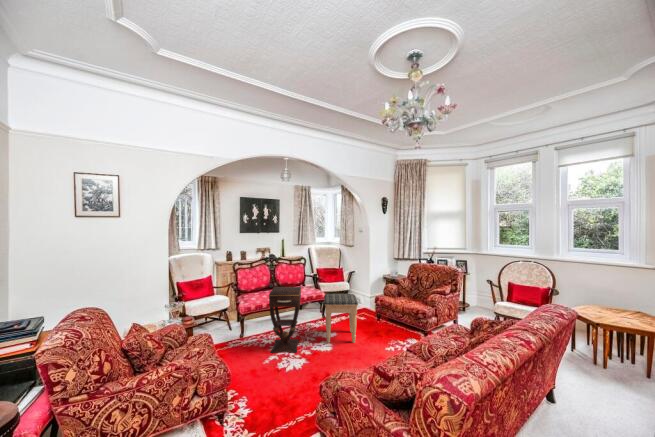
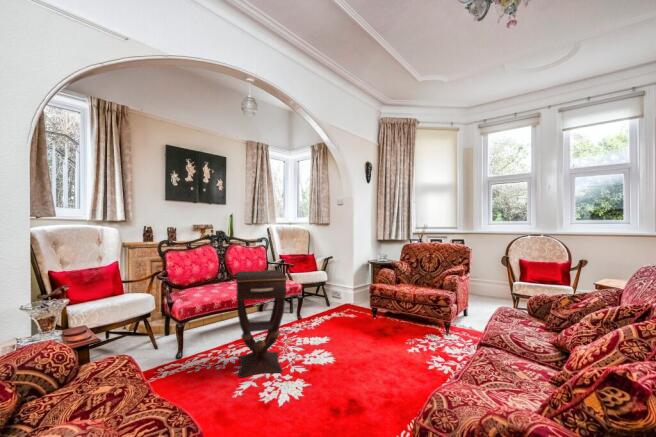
footstool: present [324,294,358,343] -> none [310,280,367,352]

